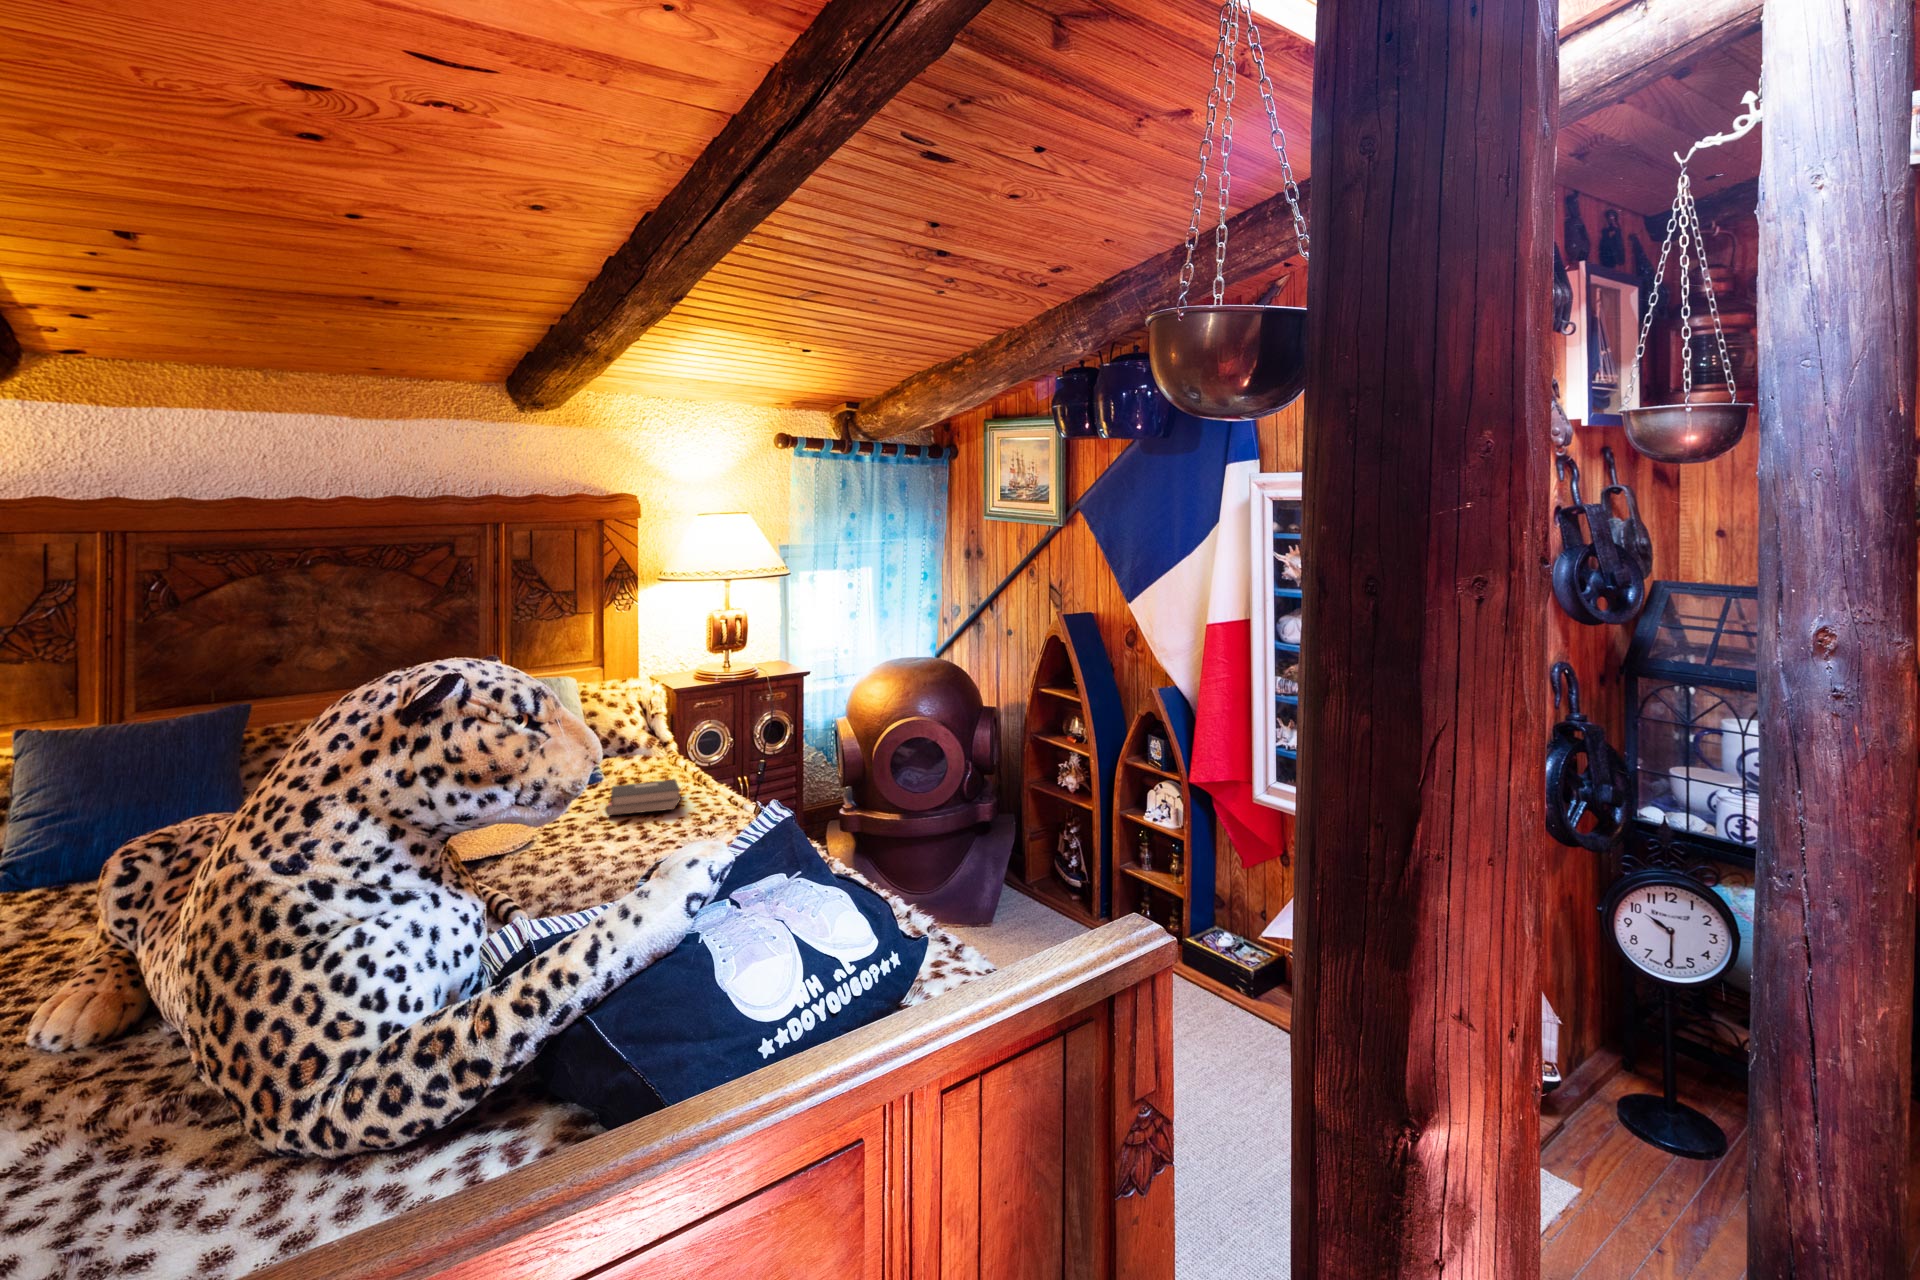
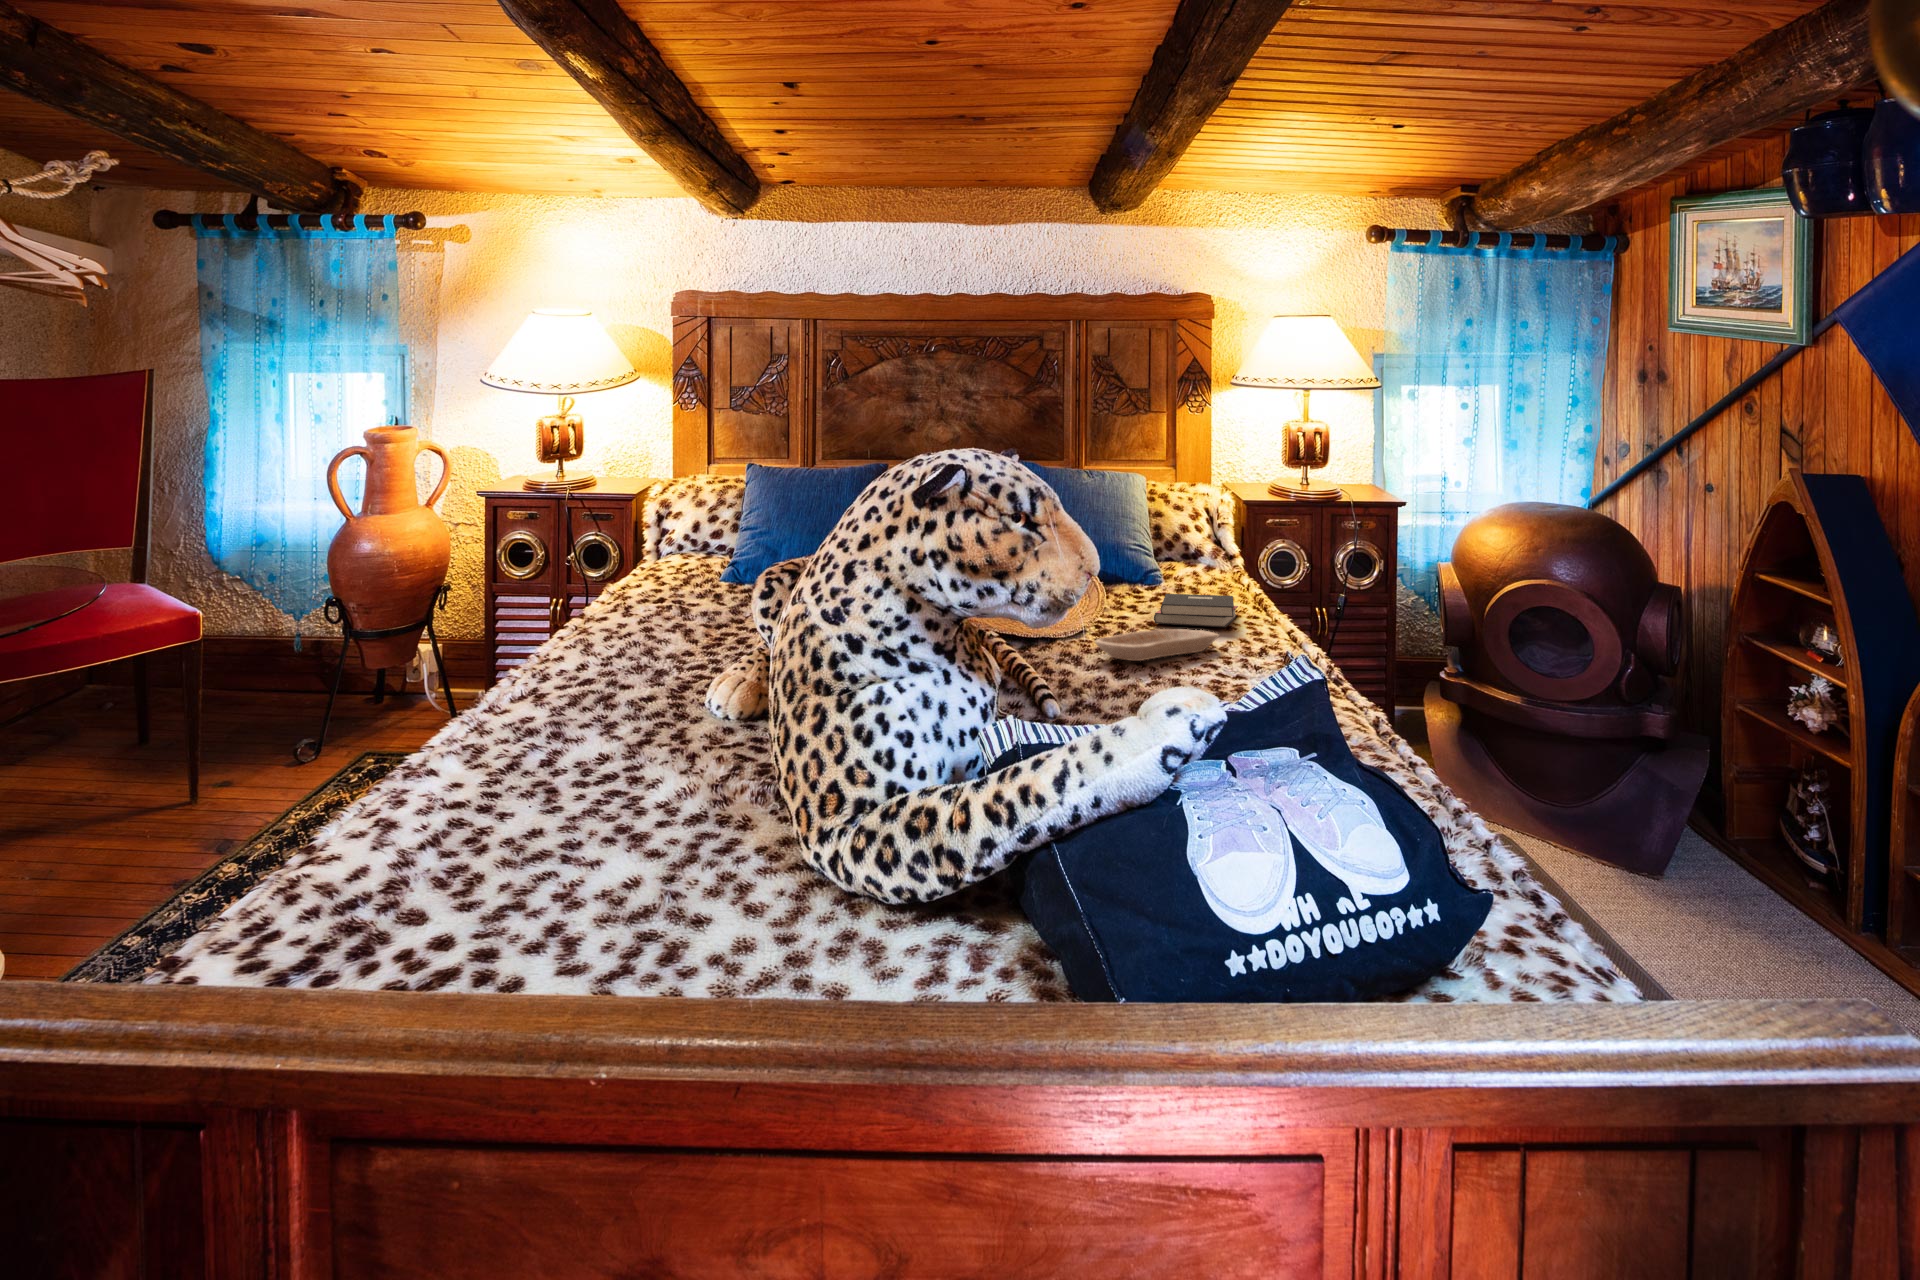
tray: none [554,816,672,855] -> present [1095,629,1219,661]

